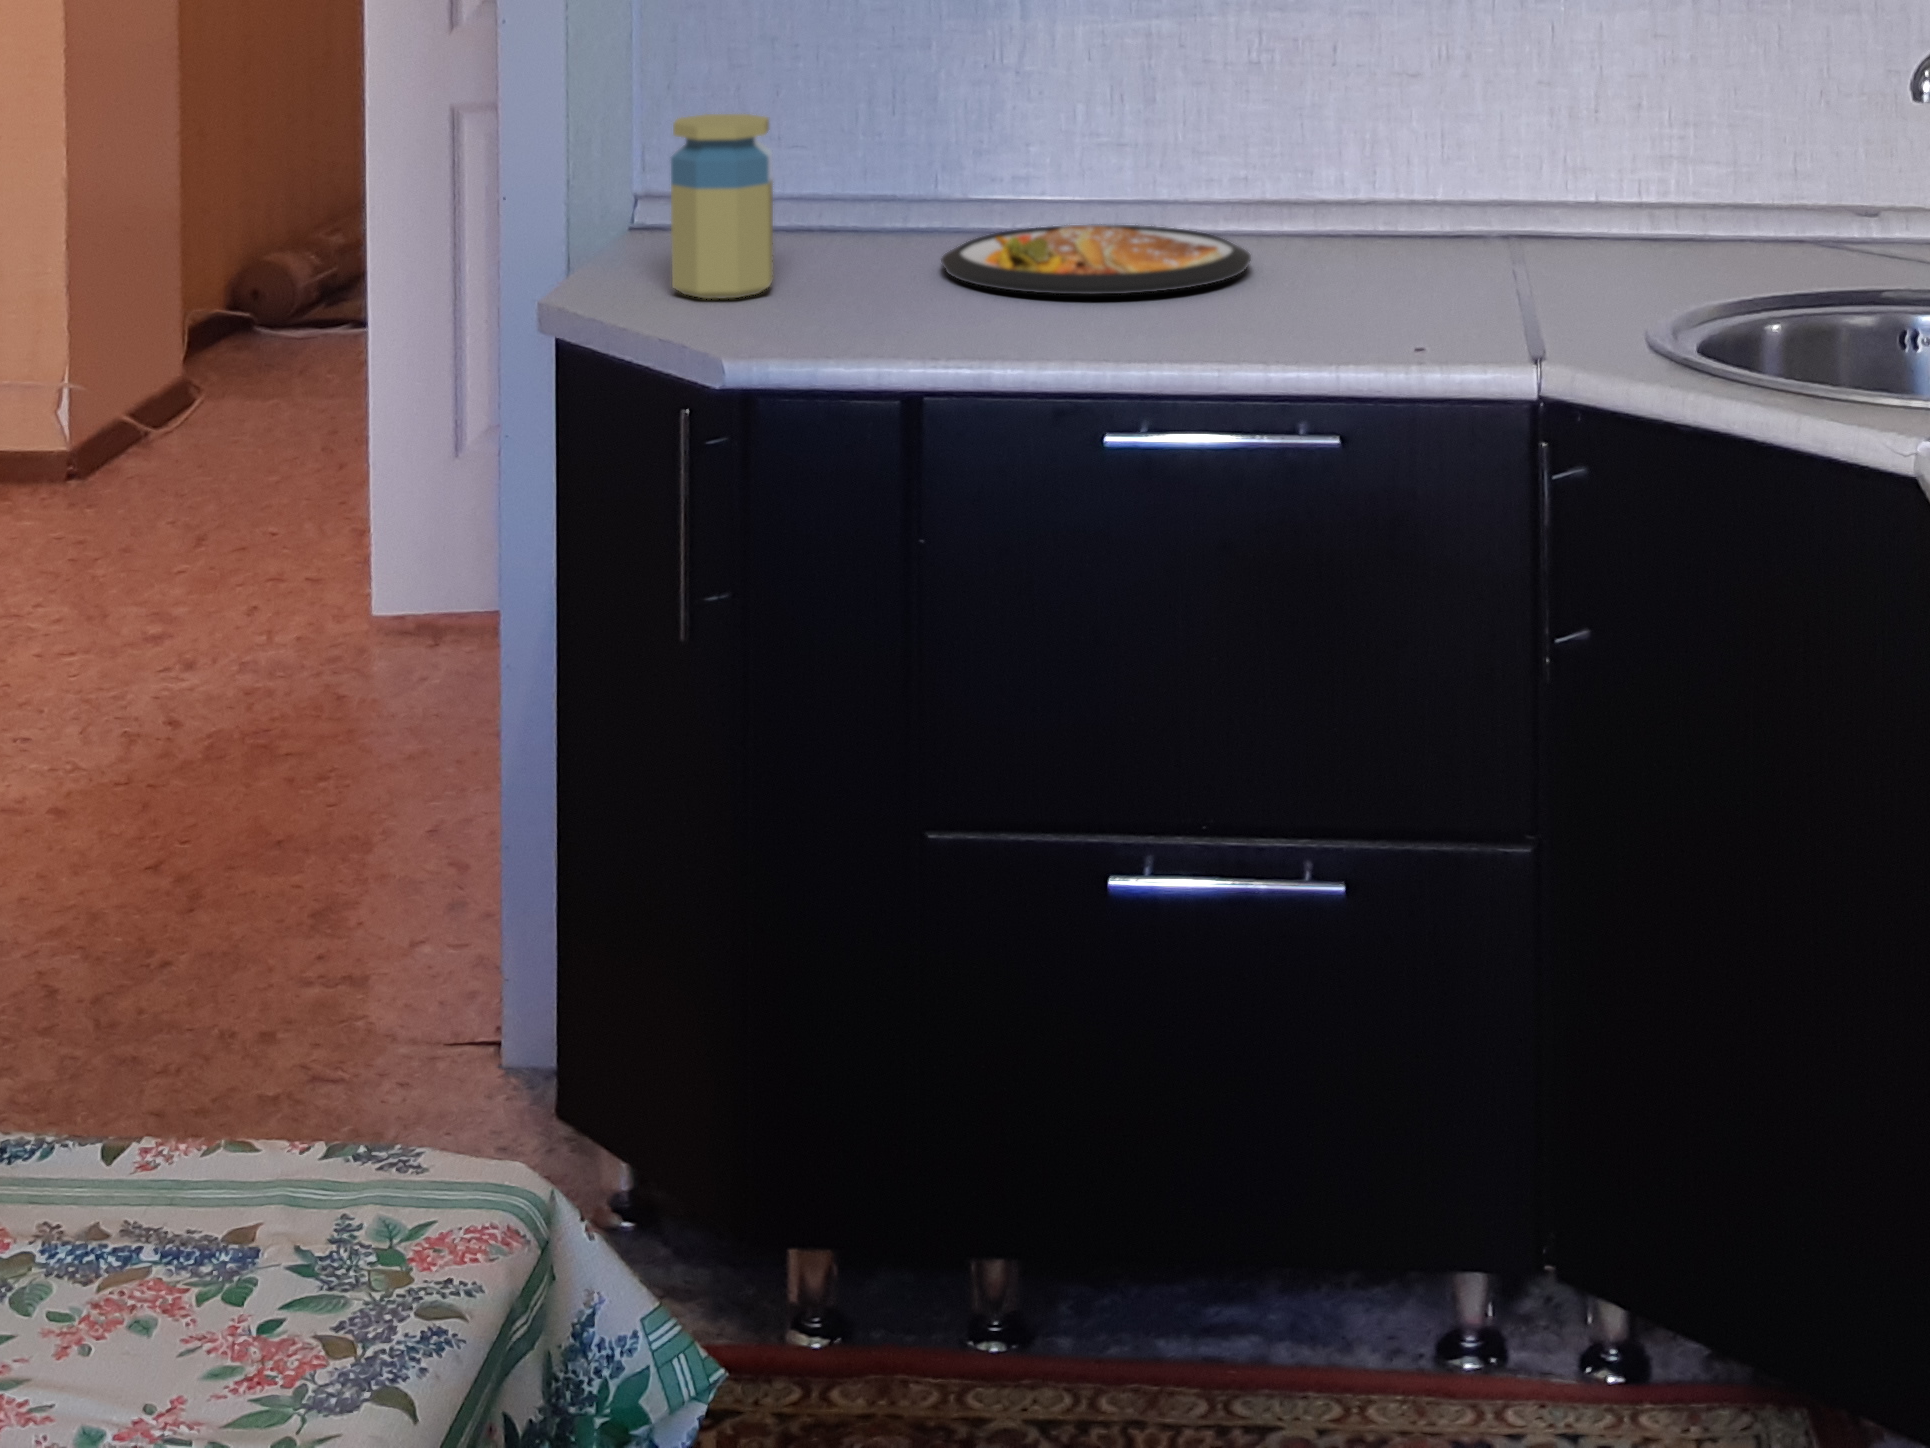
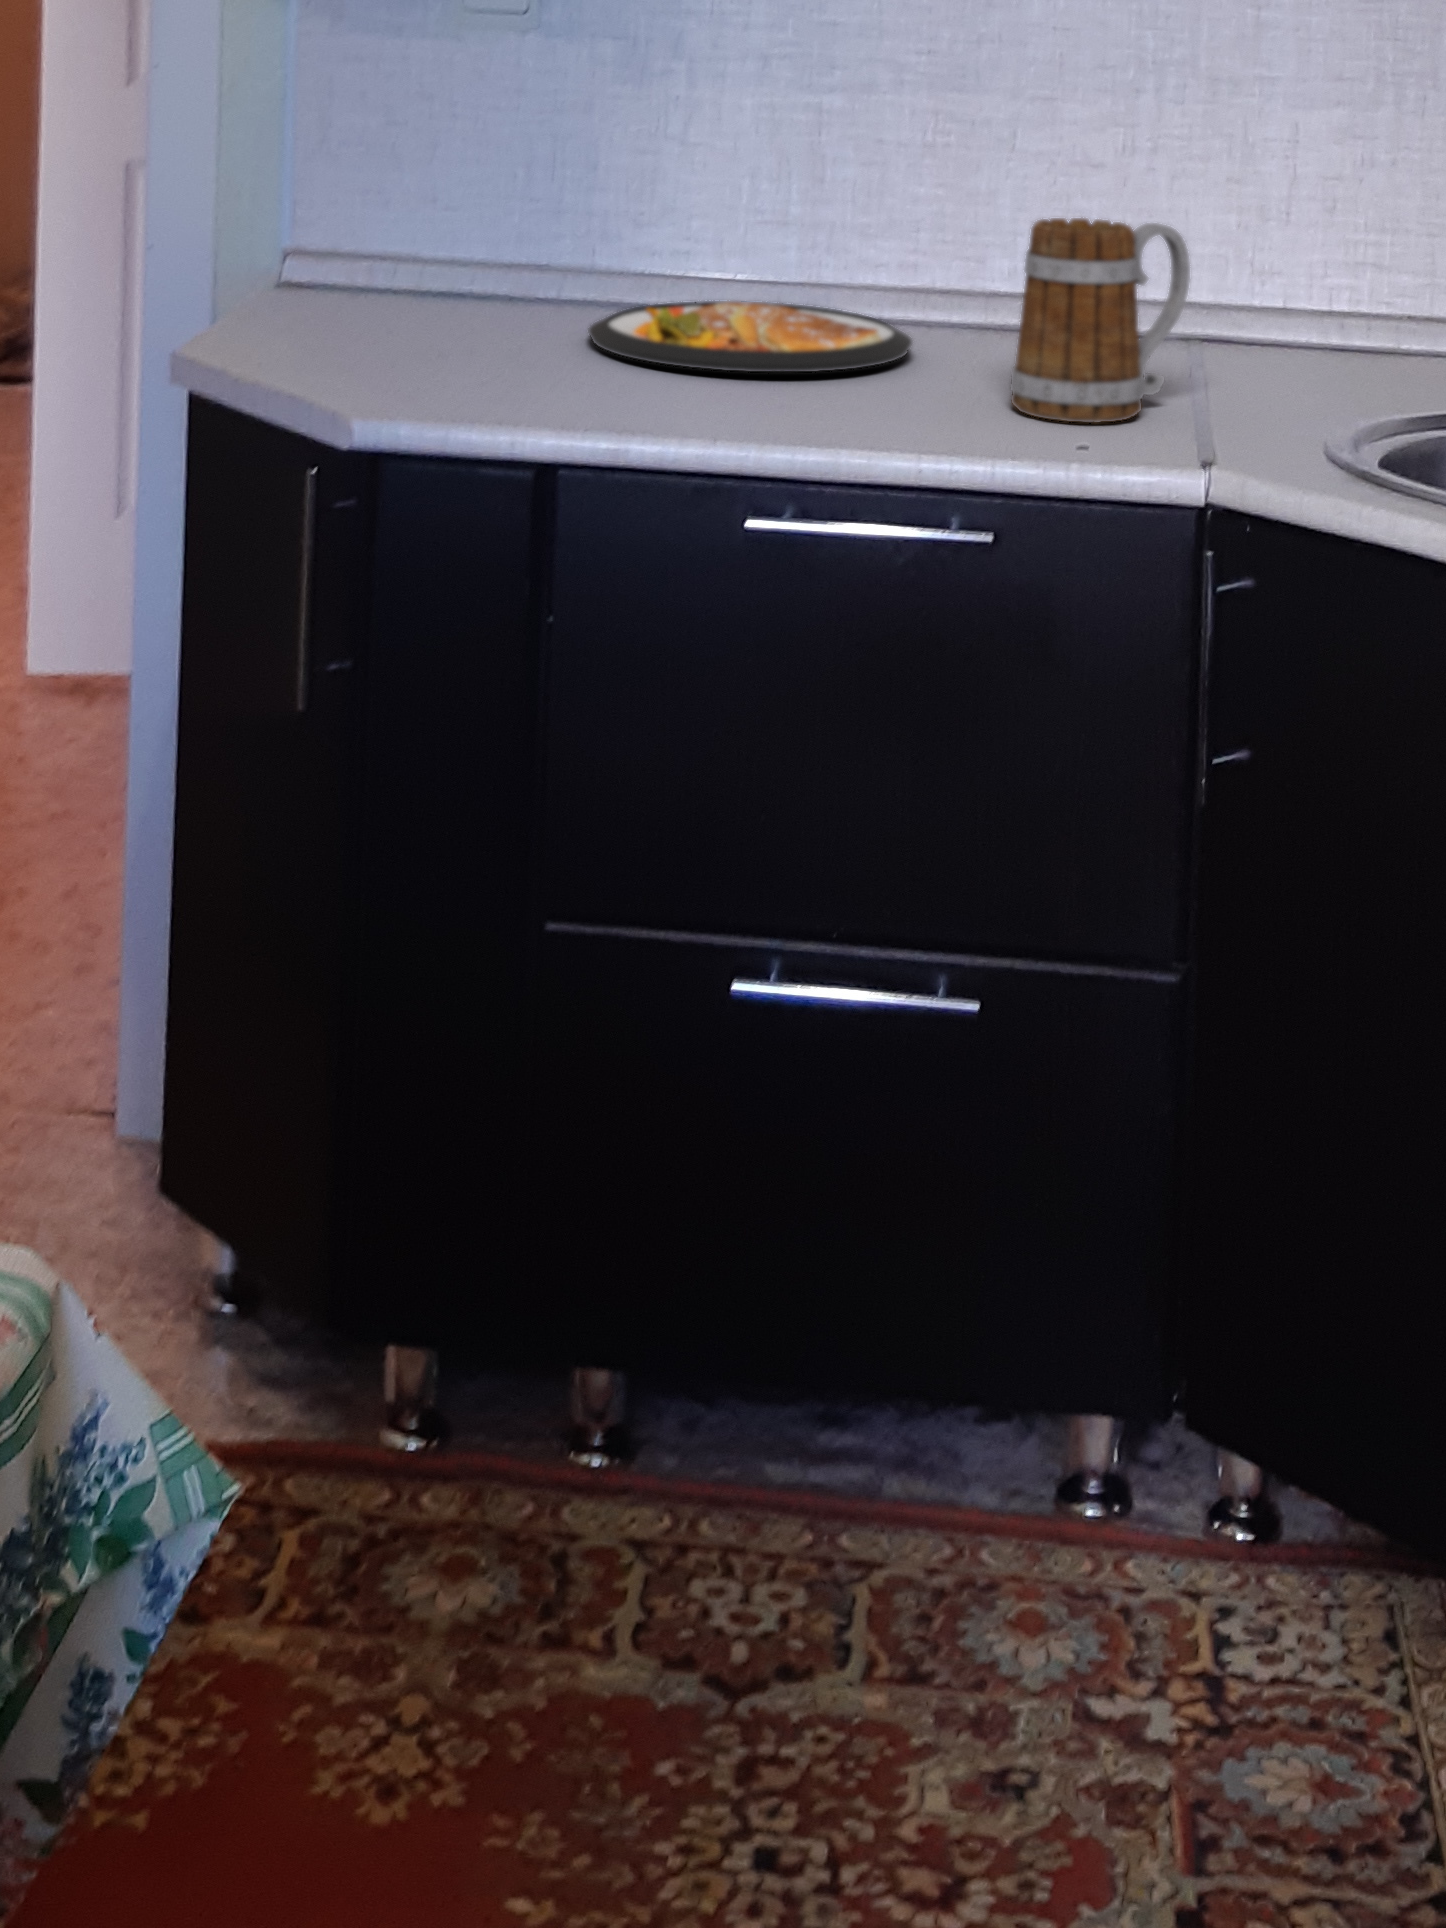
jar: present [671,114,774,299] -> none [305,165,415,357]
mug: none [1349,133,1513,328] -> present [1011,218,1190,423]

